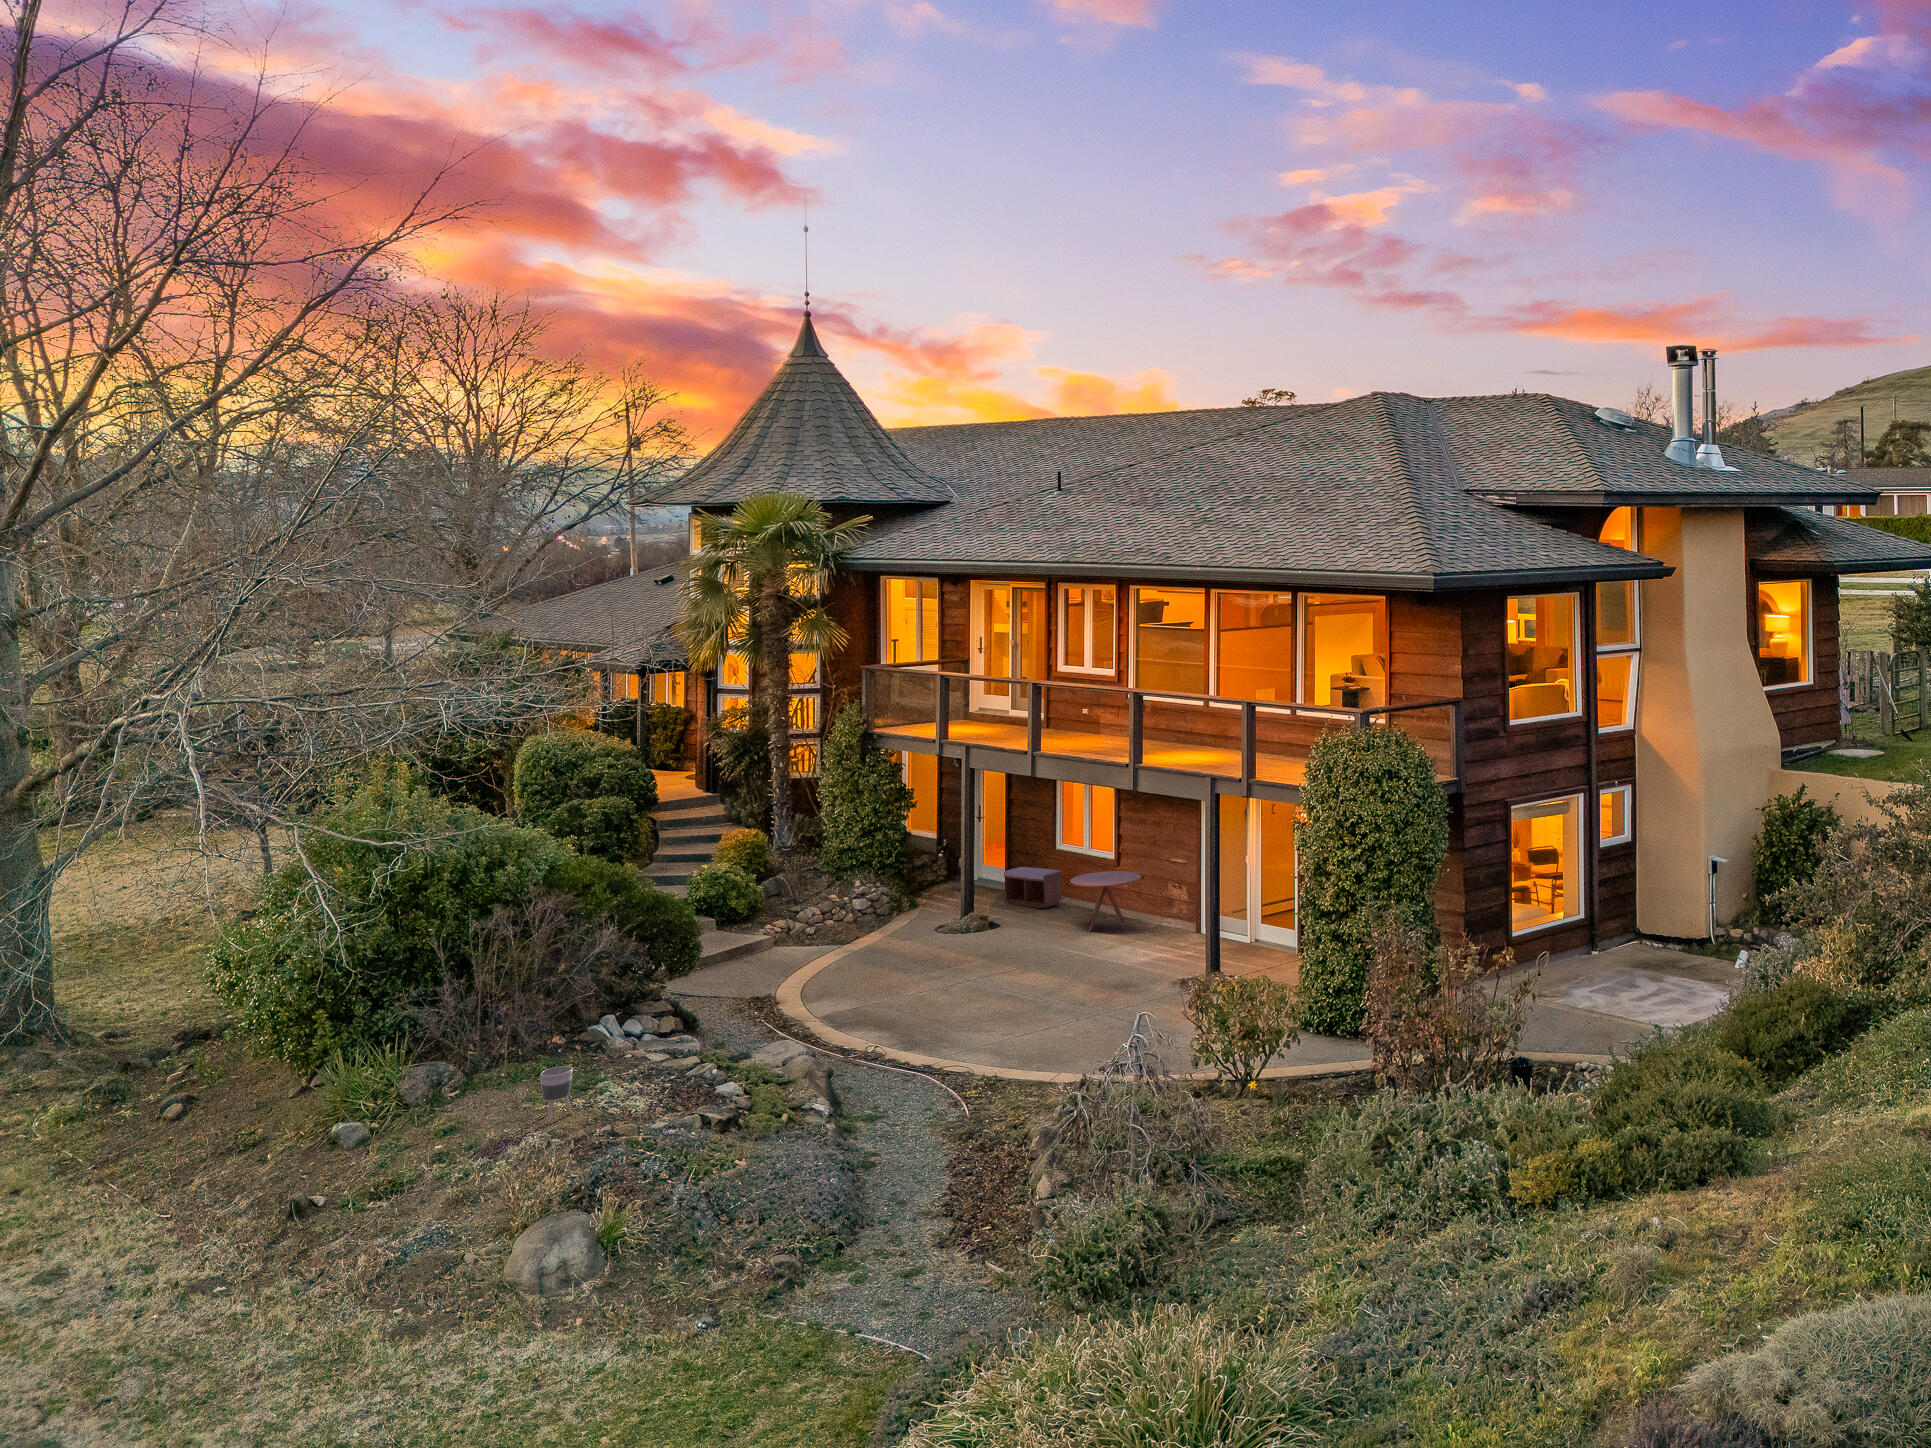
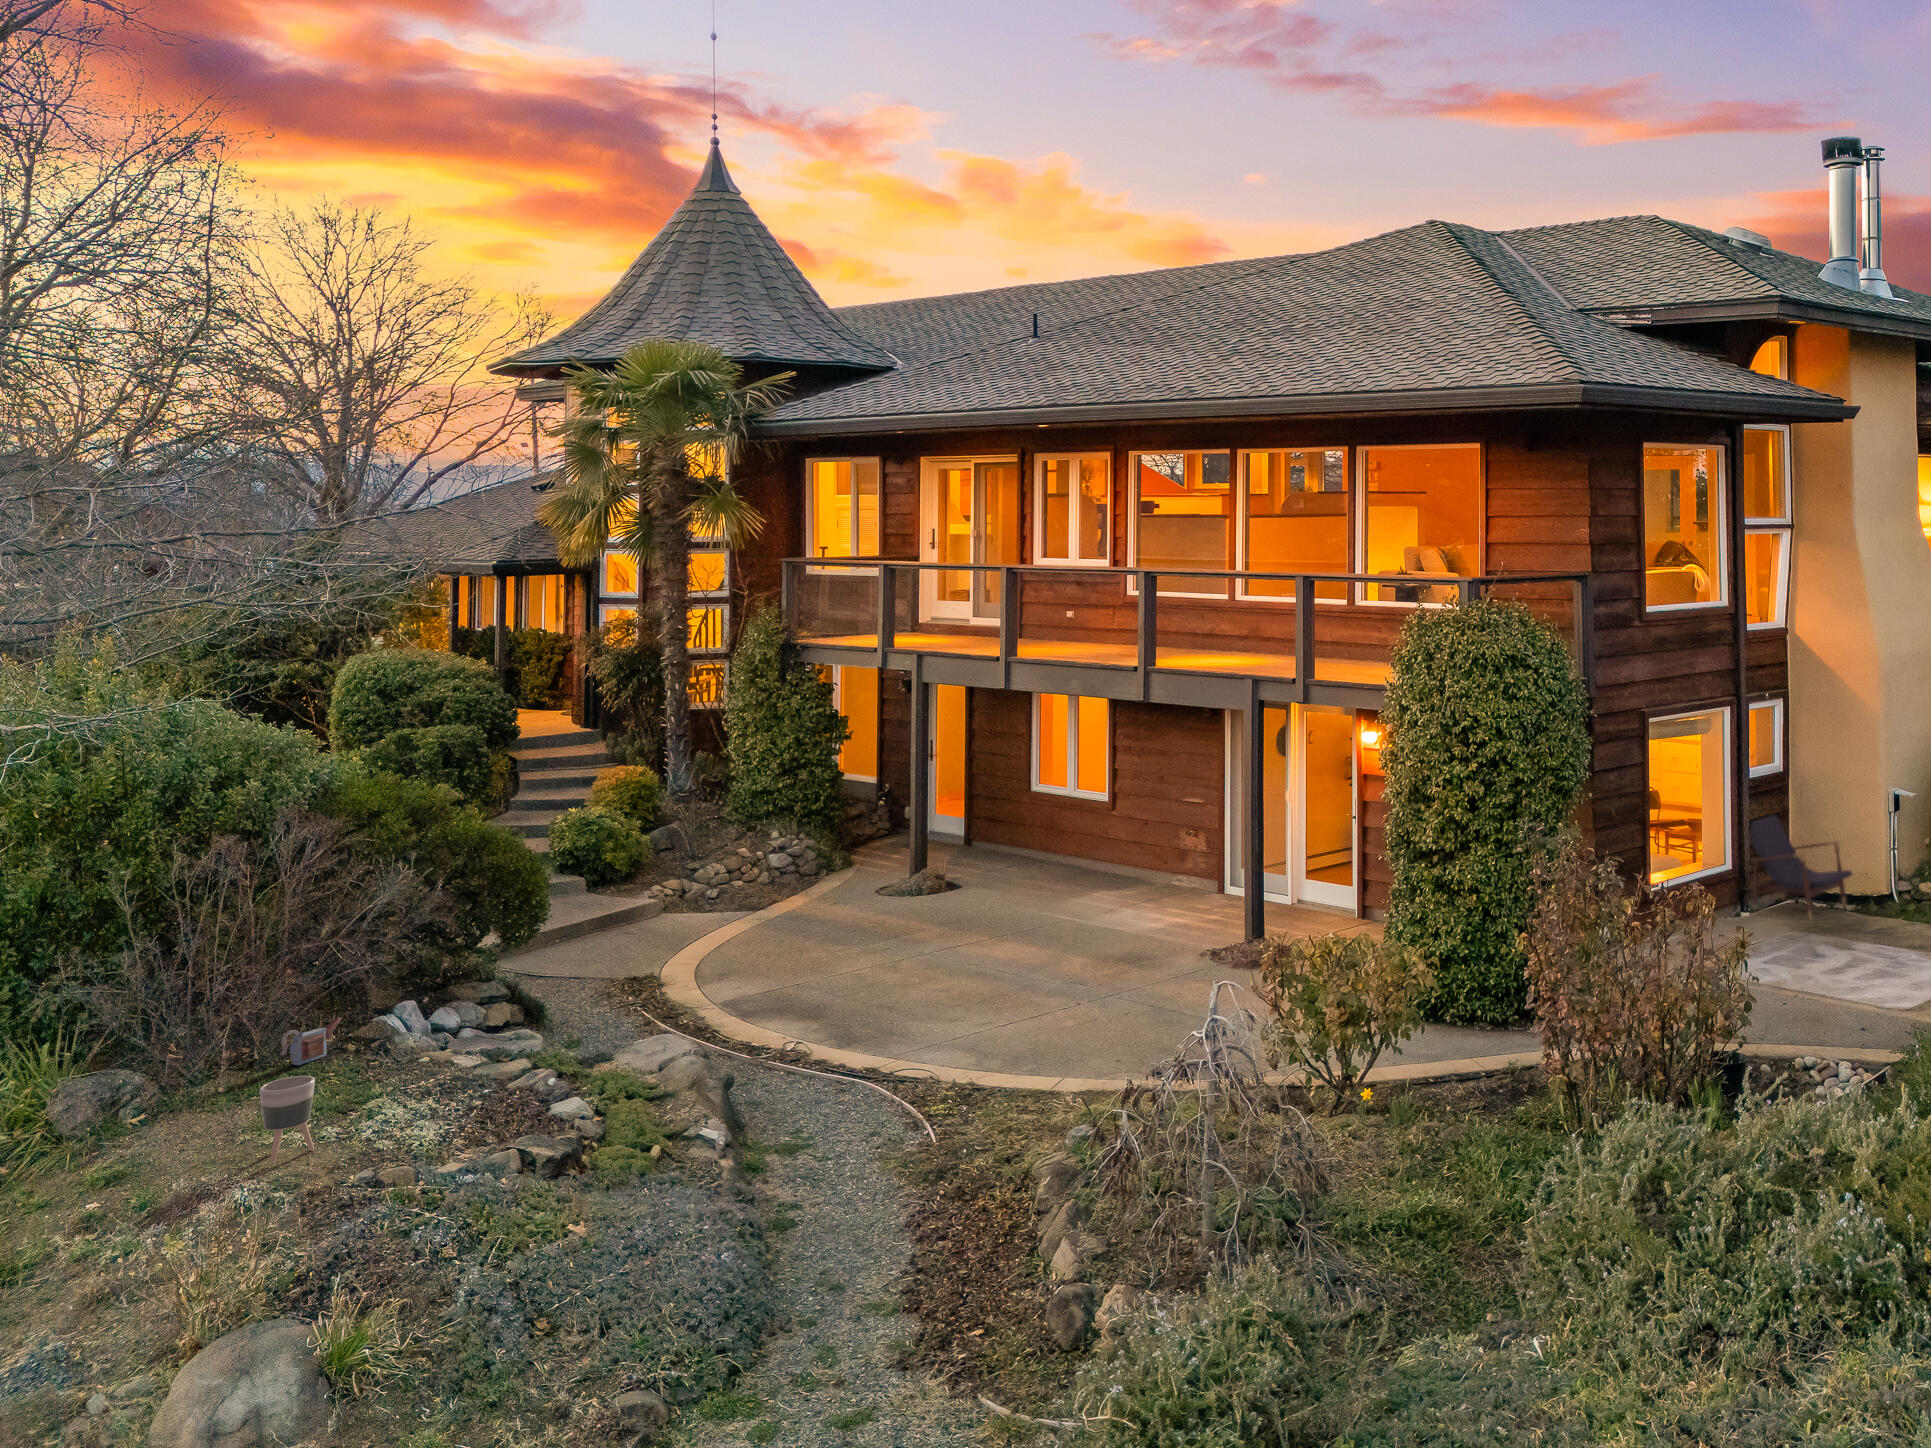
bench: present [1004,867,1063,908] -> none [967,814,1043,865]
round table: present [1070,871,1141,932] -> none [1056,816,1147,893]
lounge chair: none [1596,876,1678,960] -> present [1751,816,1852,920]
watering can: none [537,1027,573,1059] -> present [281,1017,341,1065]

